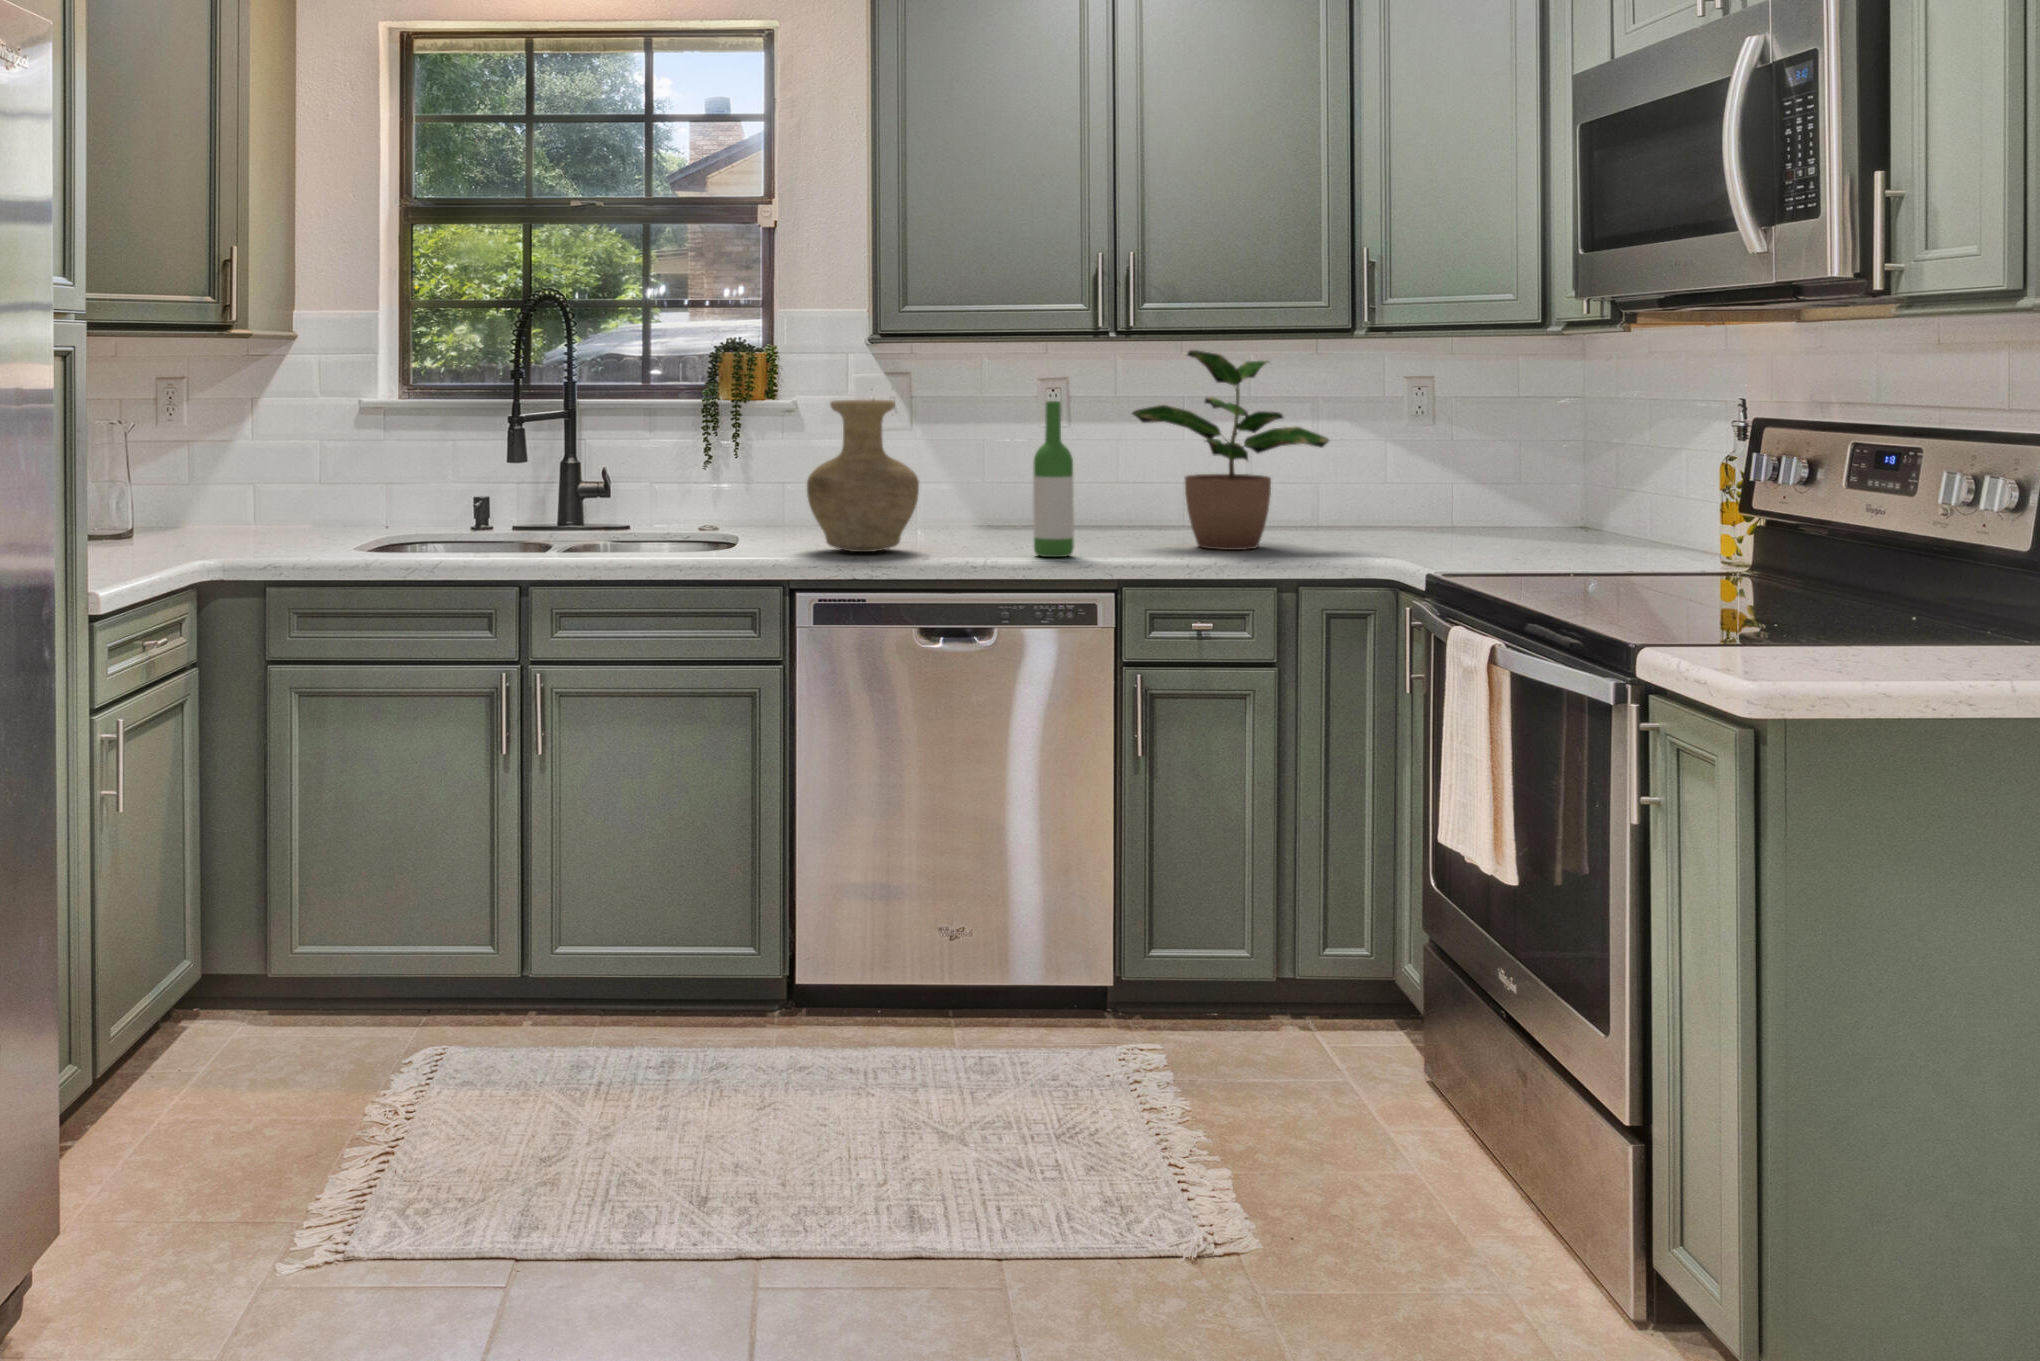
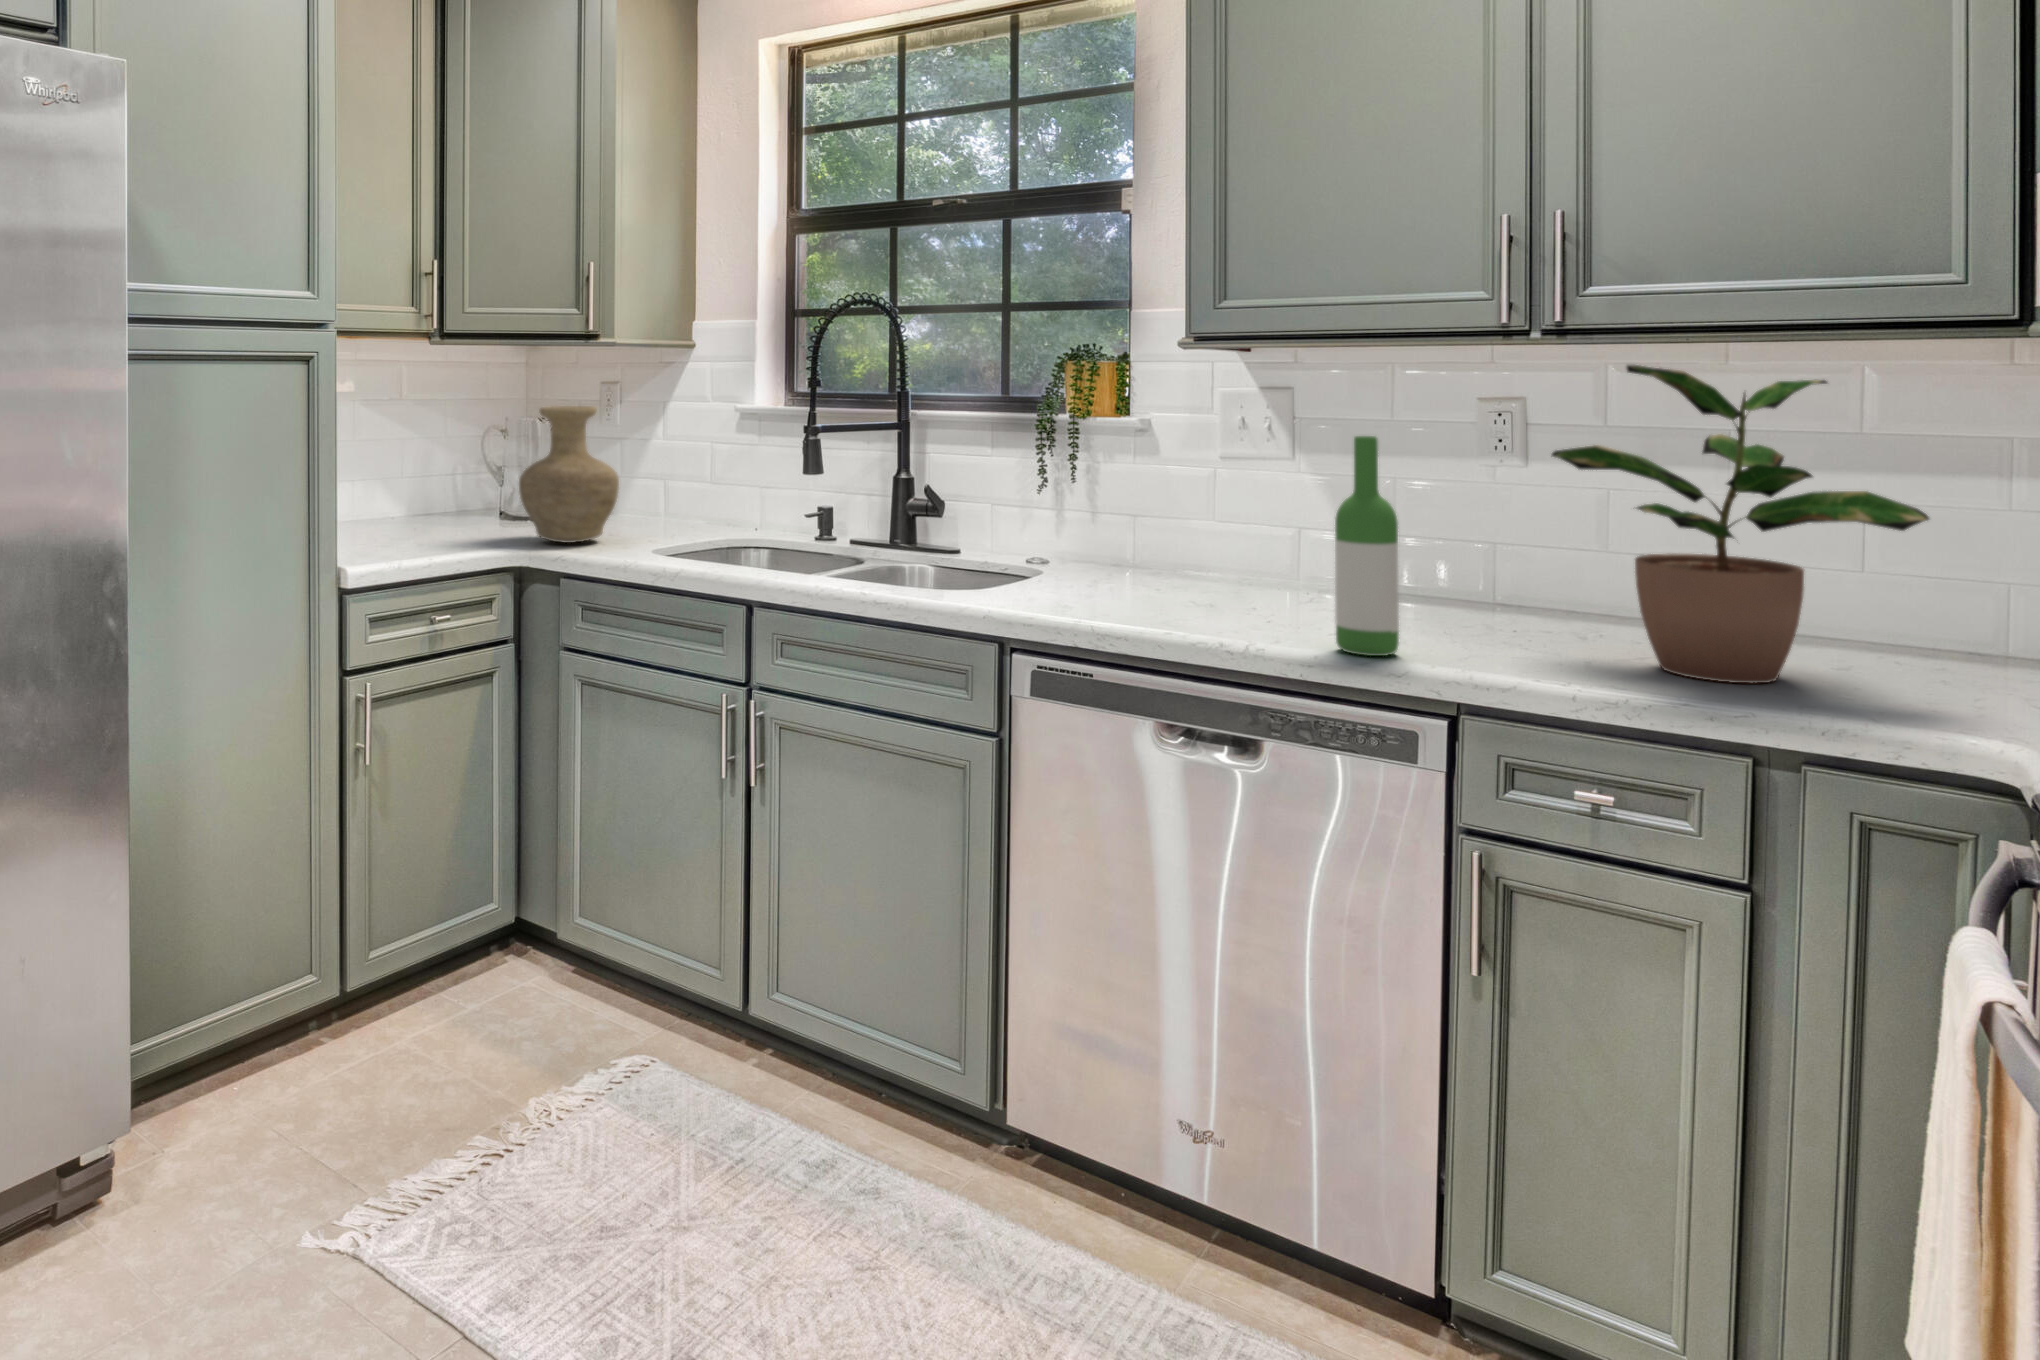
vase: present [807,400,919,552] -> present [519,406,619,543]

